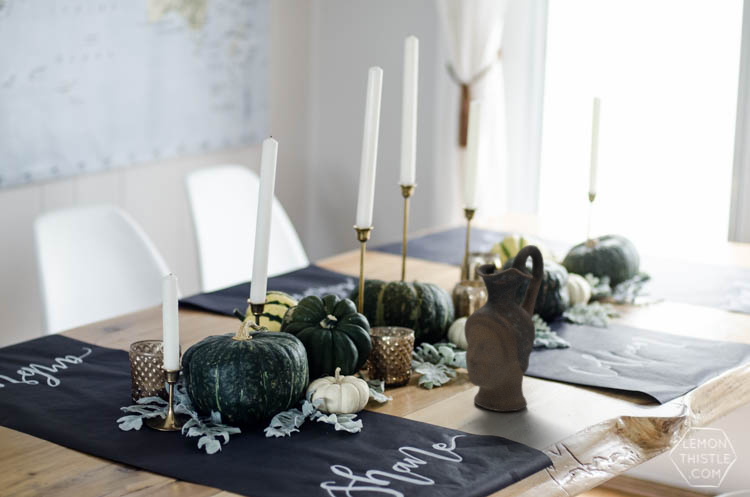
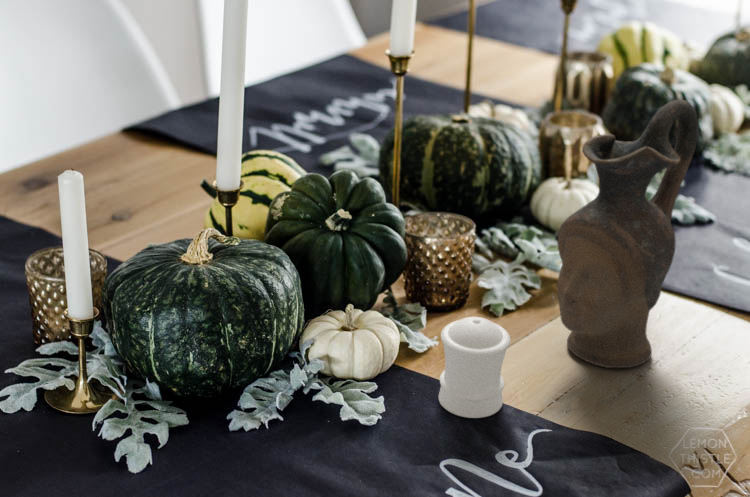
salt shaker: none [394,369,438,432] -> present [439,317,511,418]

